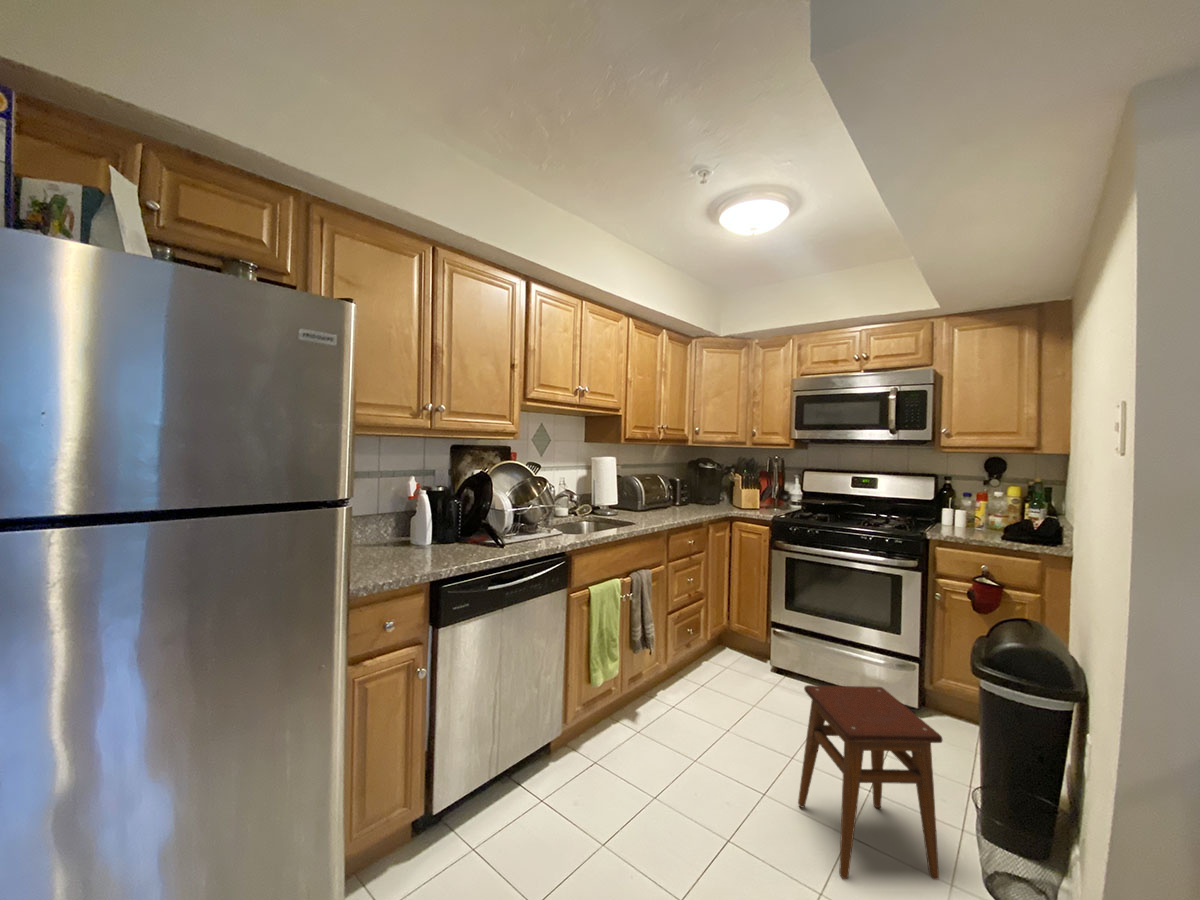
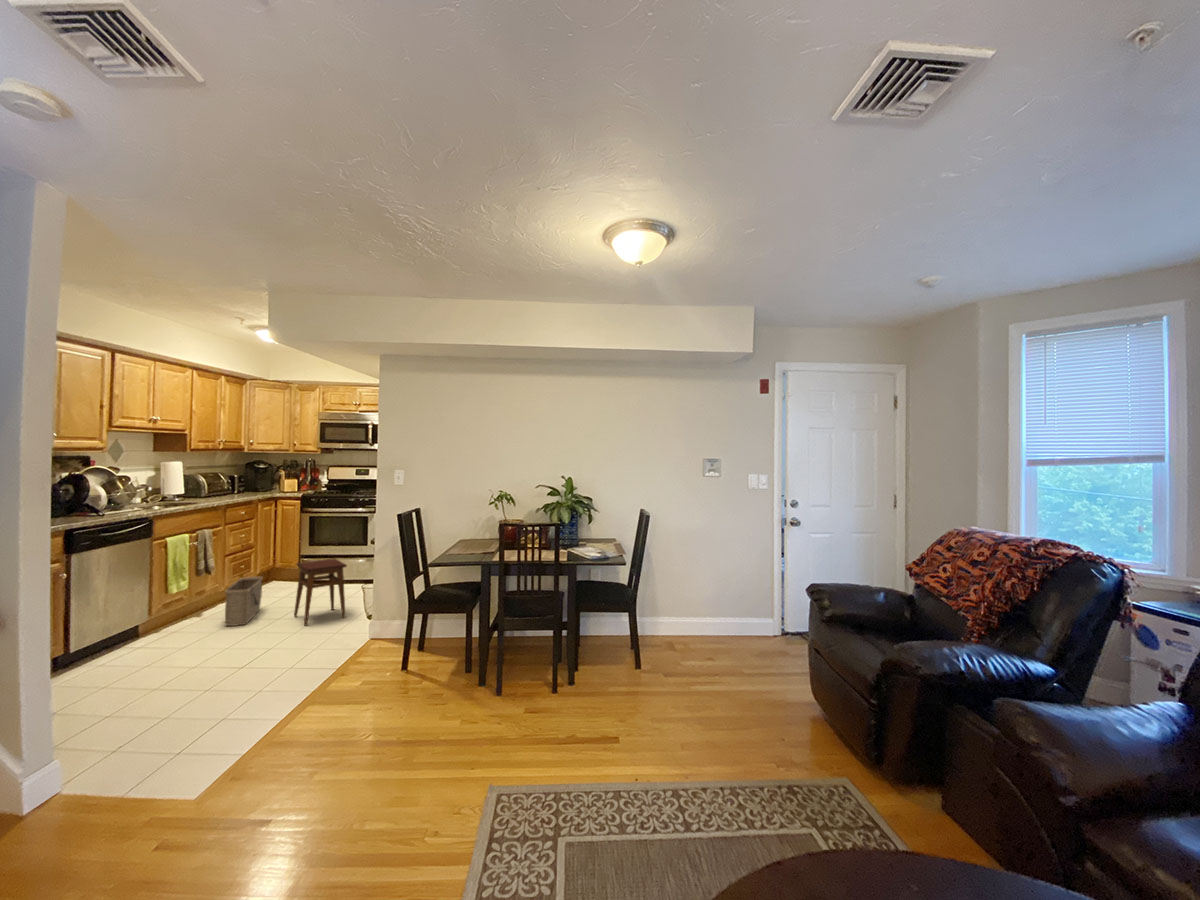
basket: none [672,669,729,795] -> present [225,577,263,626]

